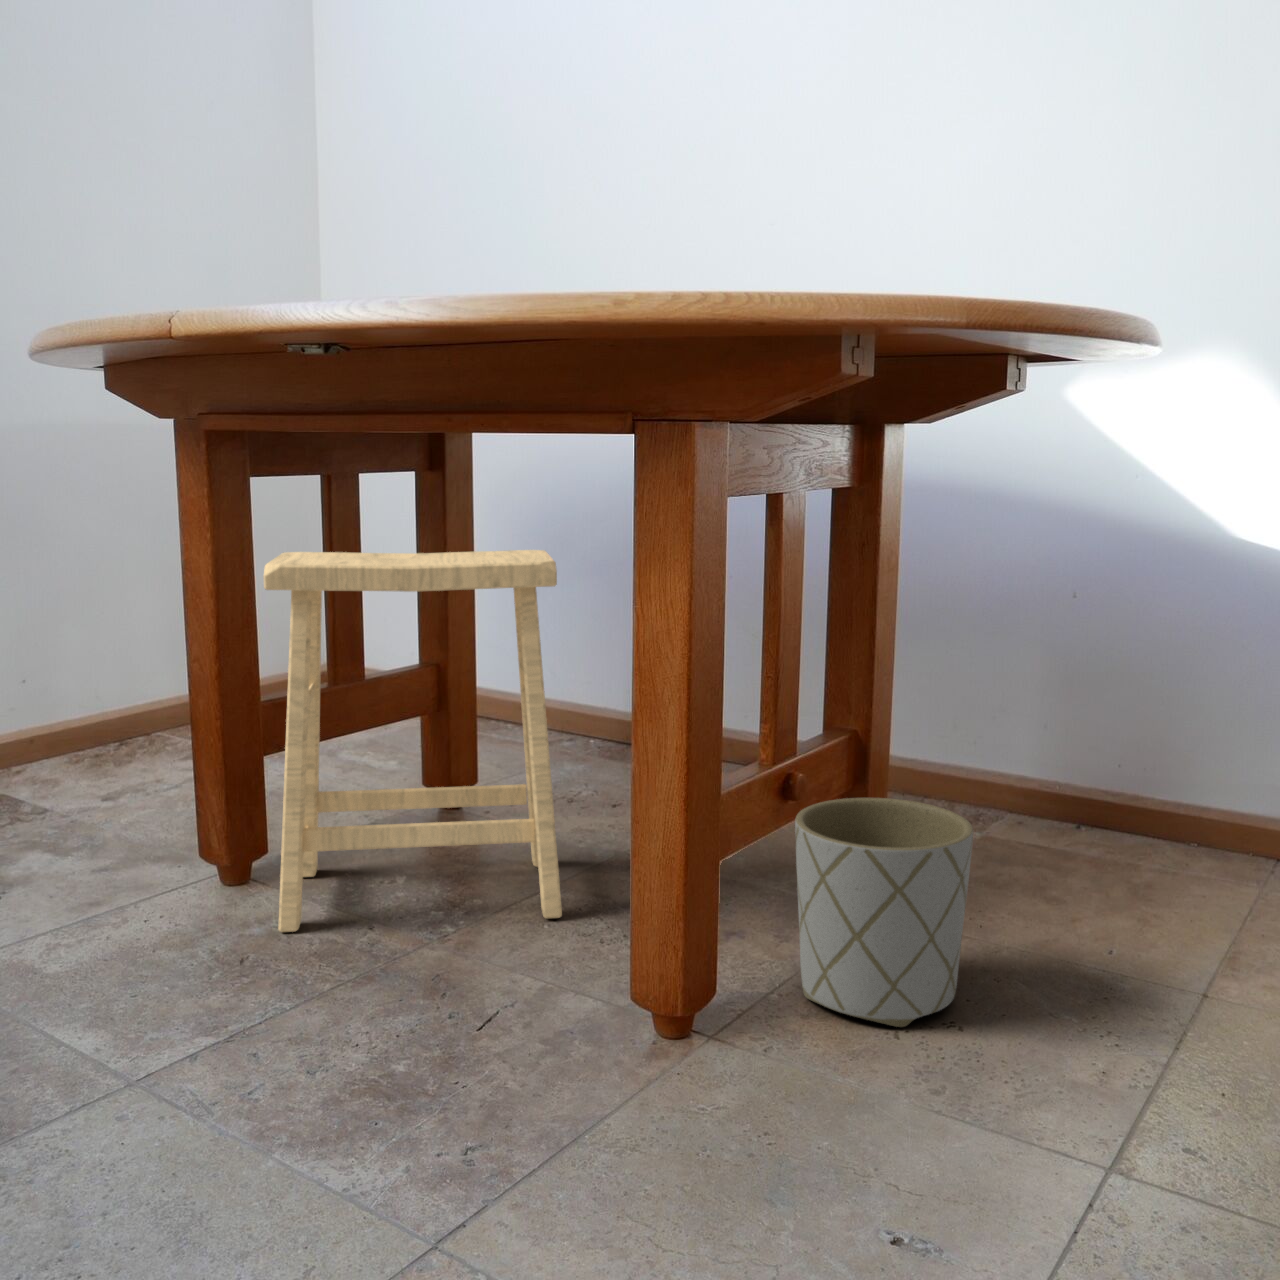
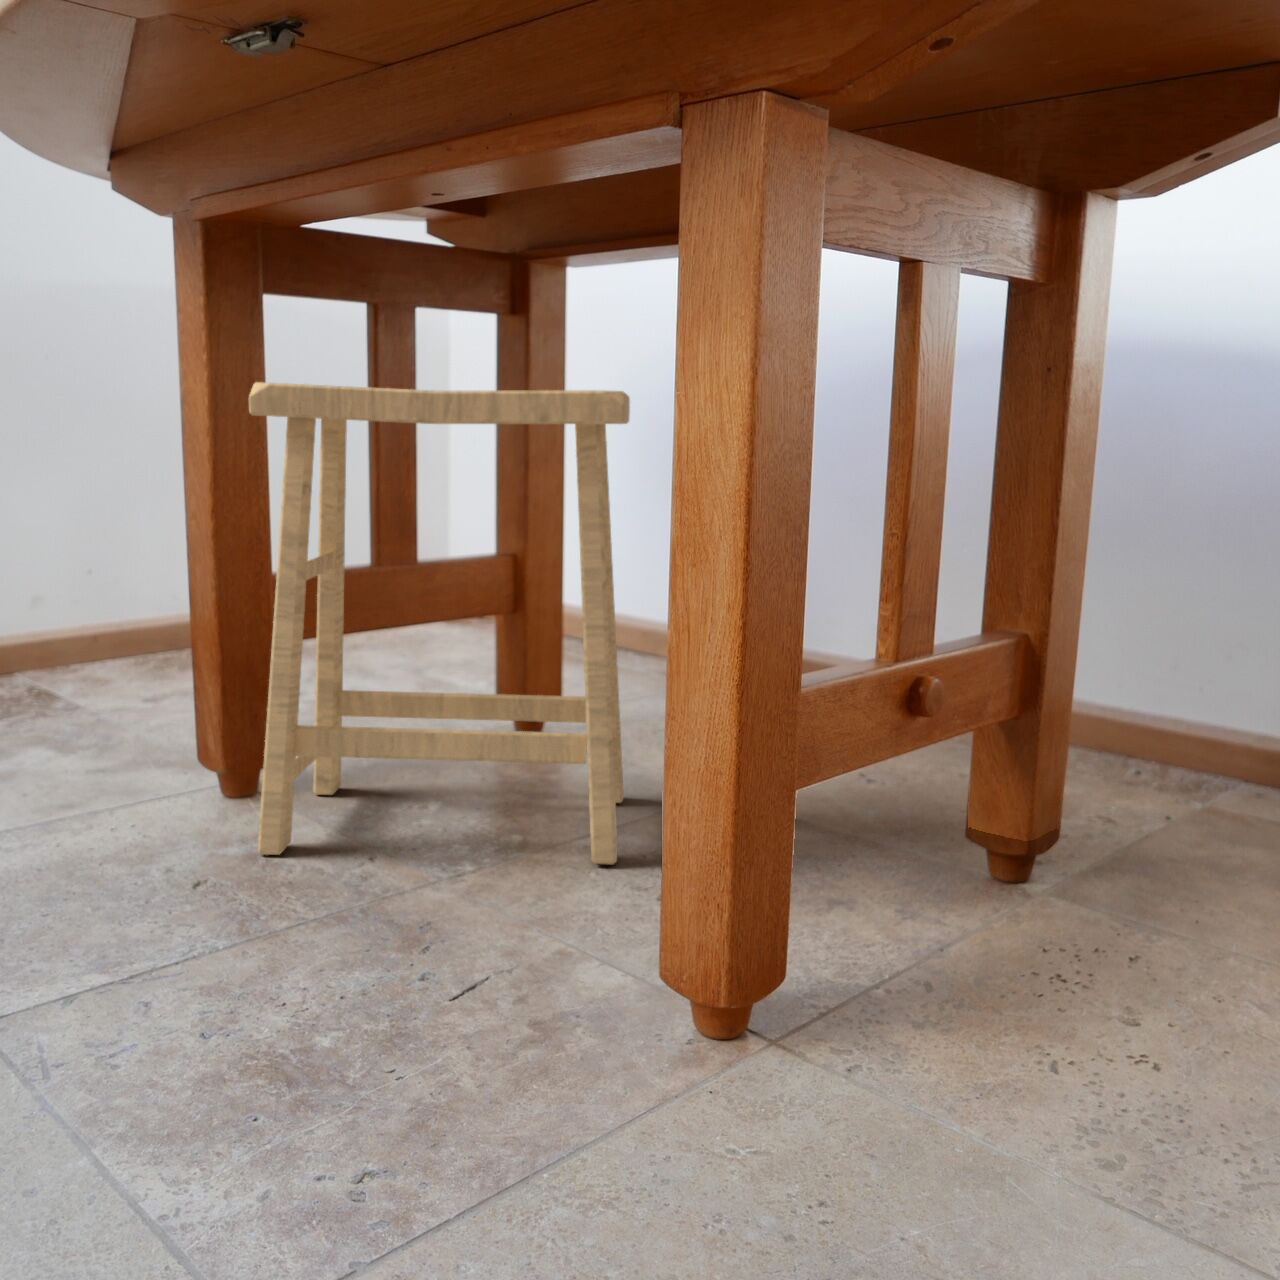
planter: present [795,798,973,1027] -> none [921,721,1192,1054]

